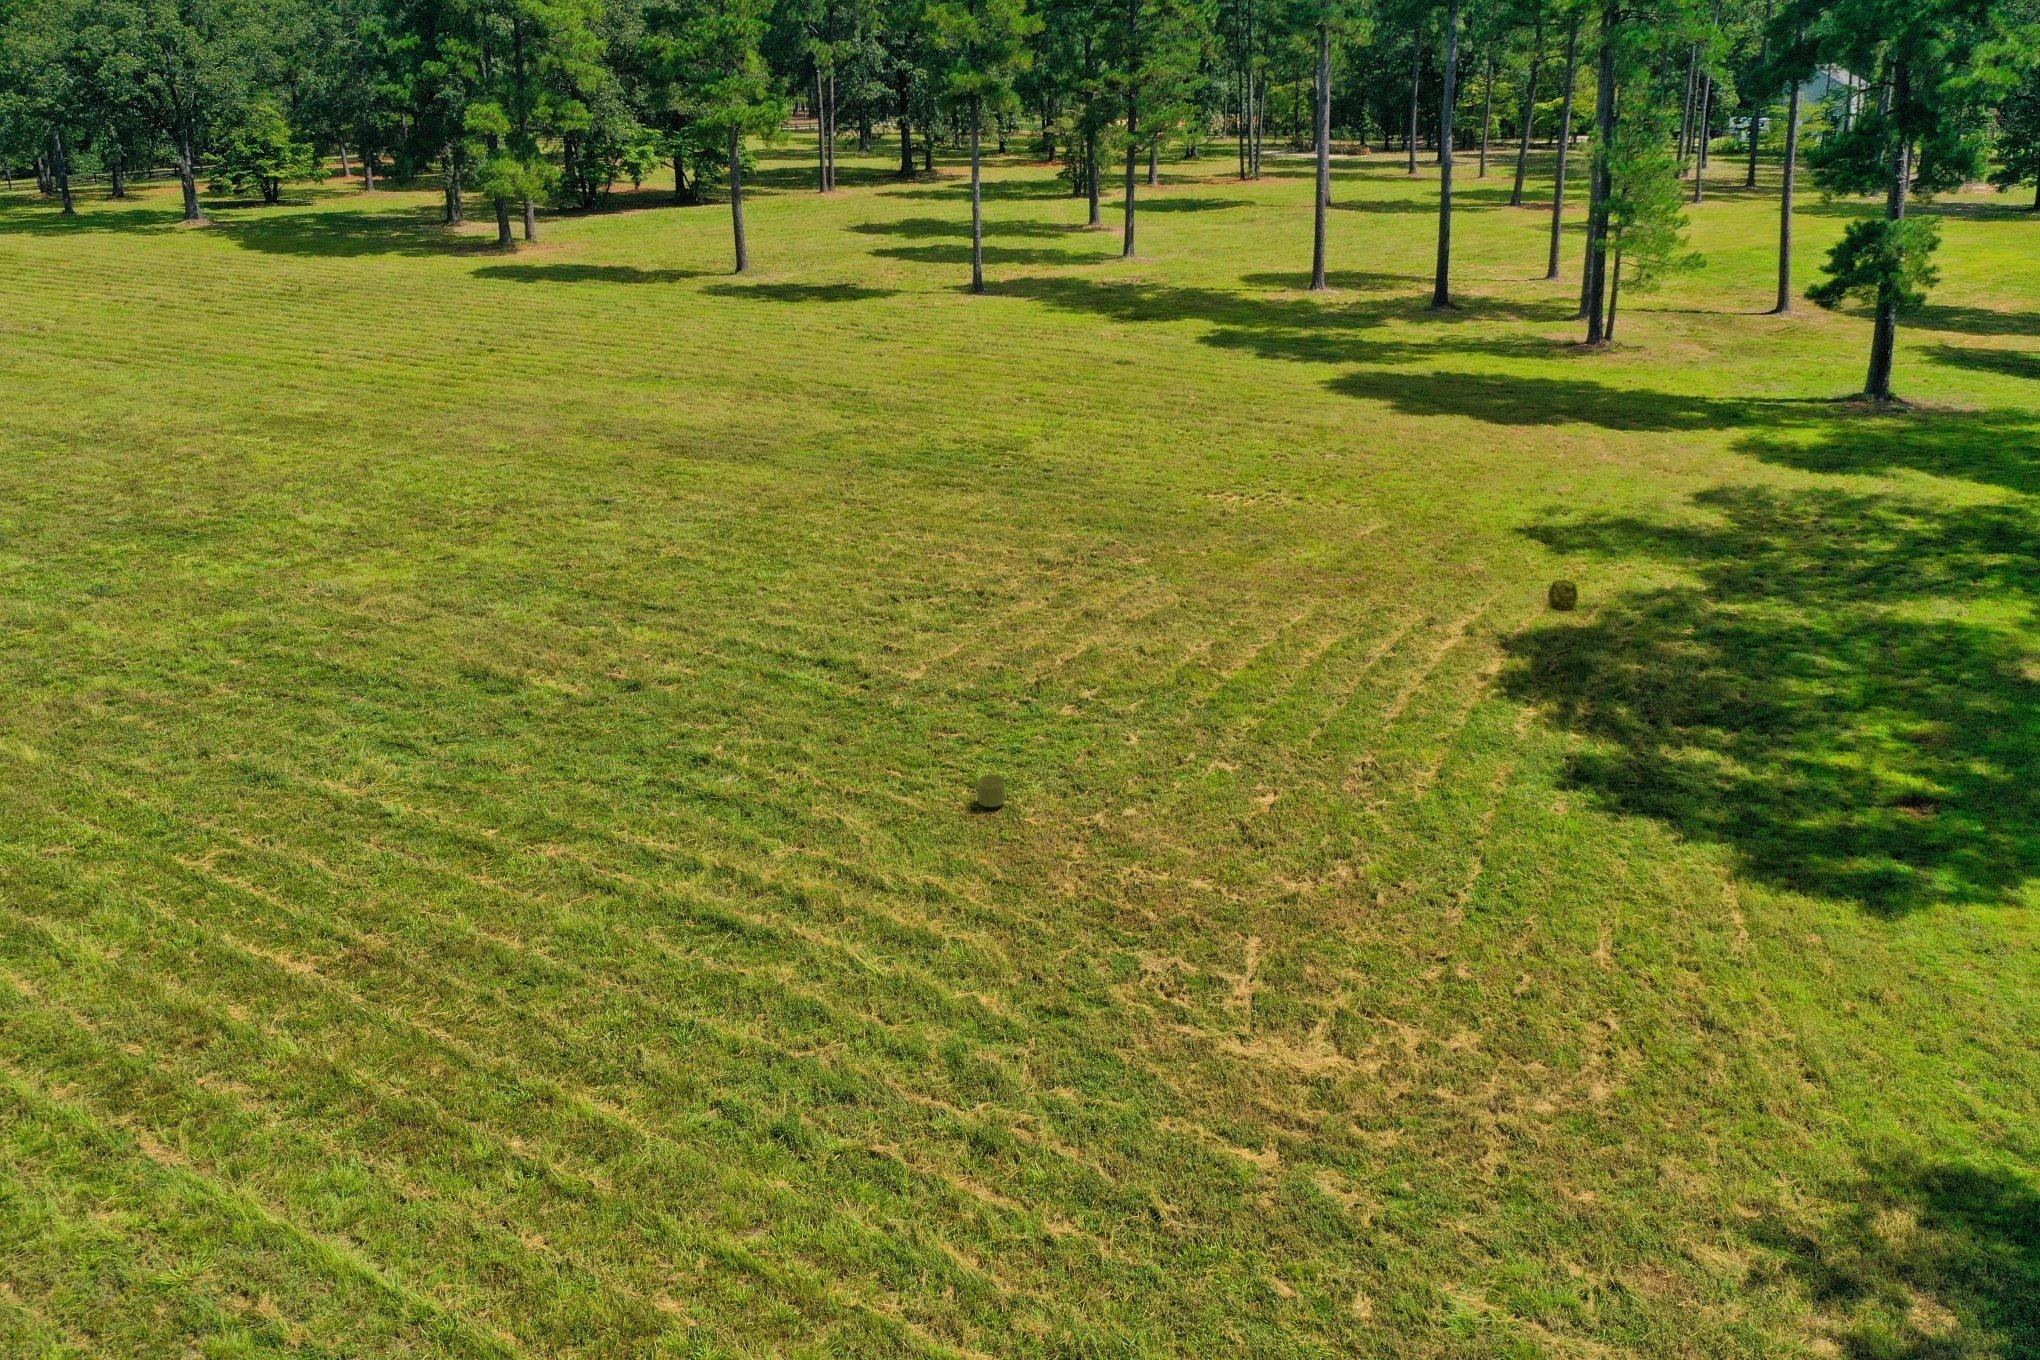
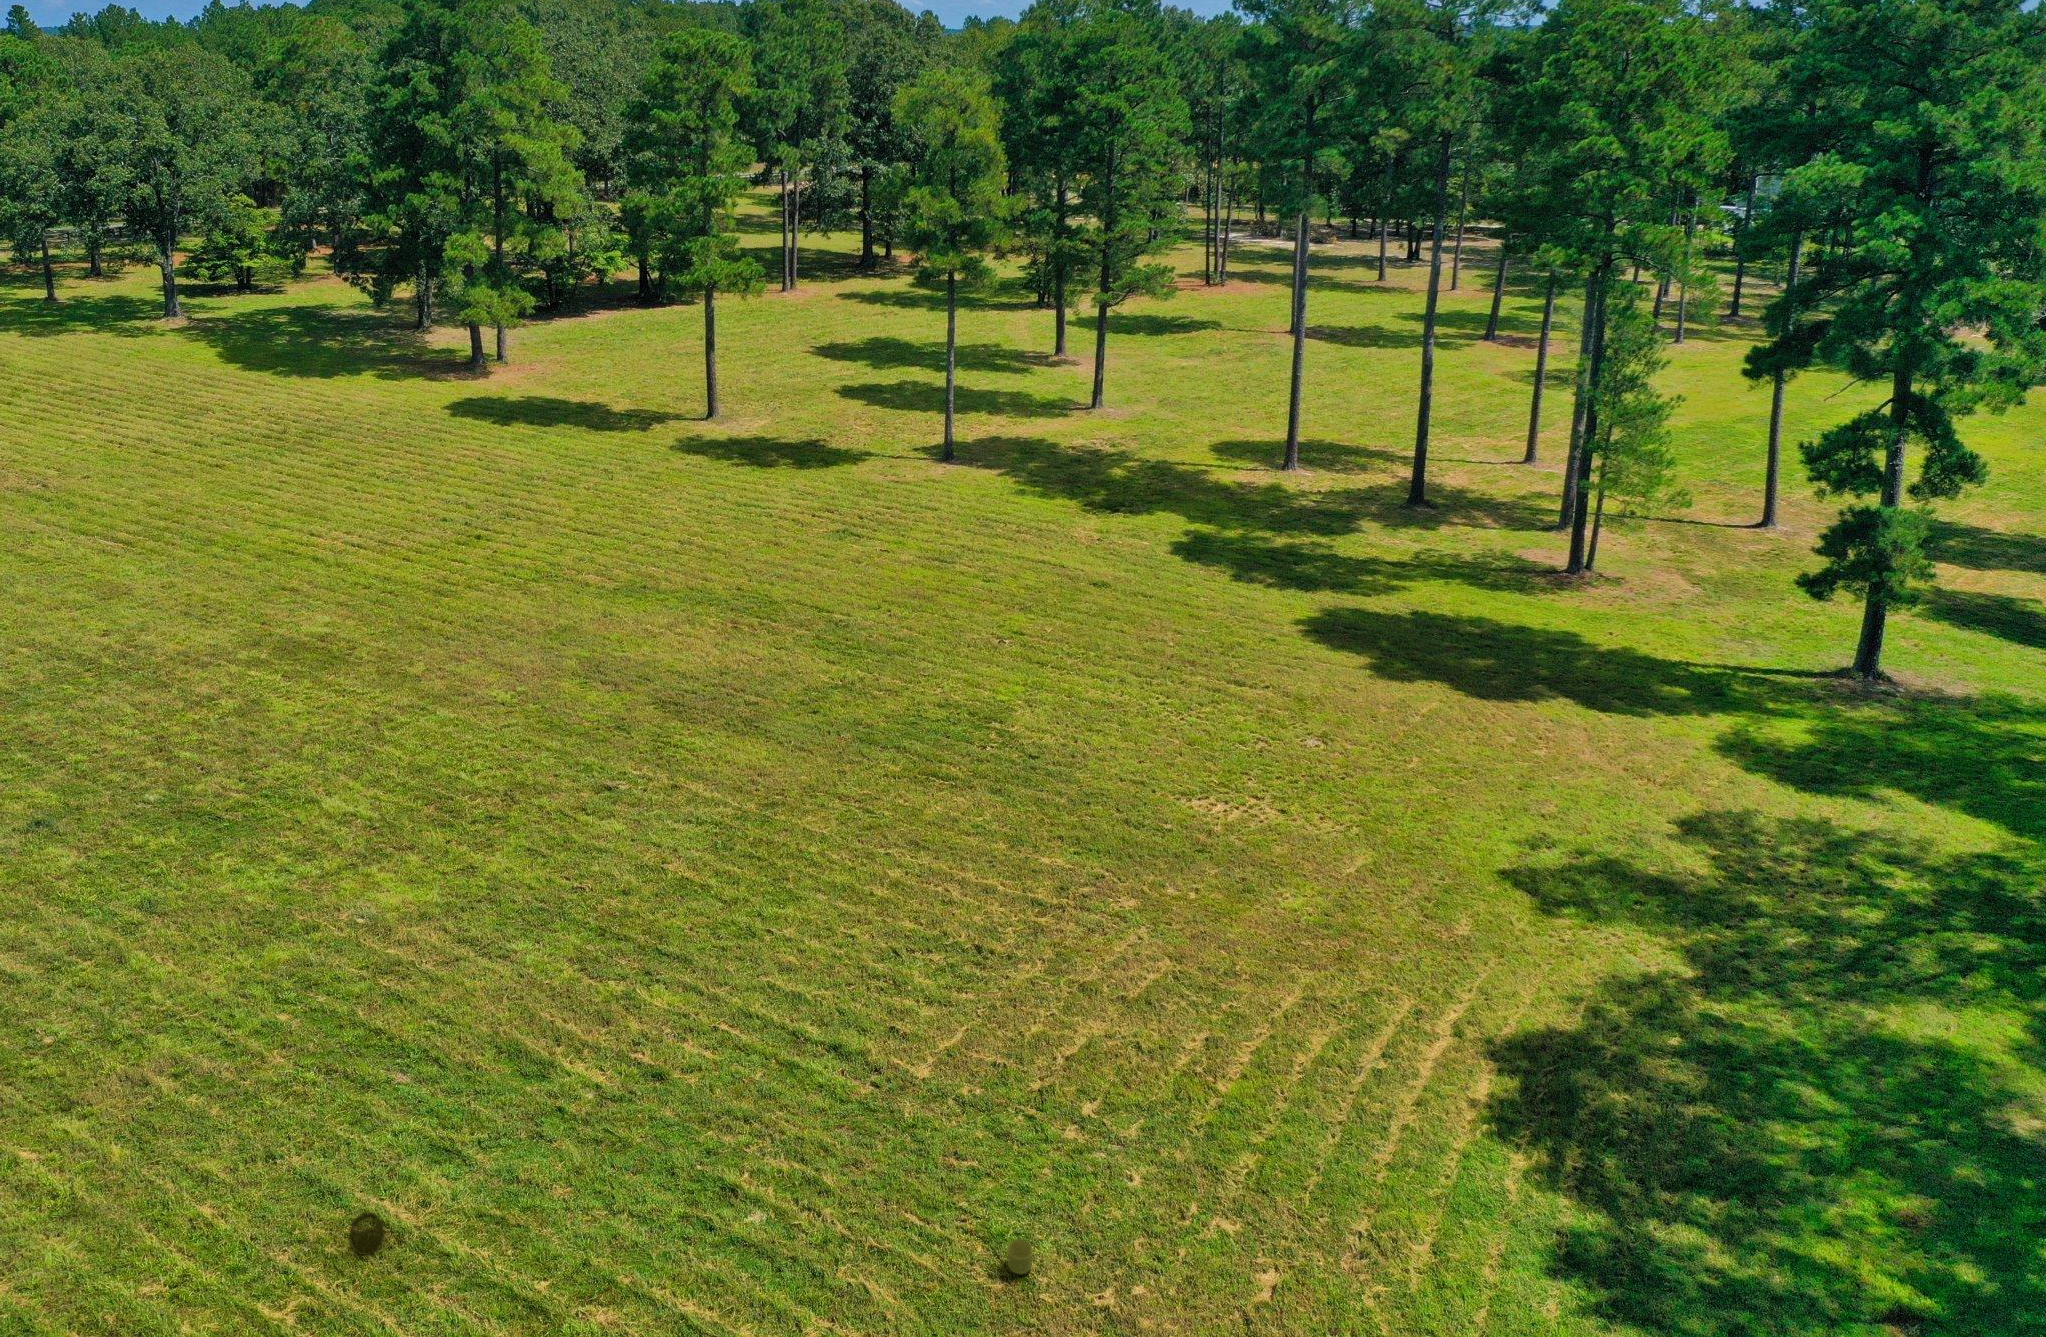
woven basket: present [1548,580,1578,610] -> present [349,1212,385,1255]

